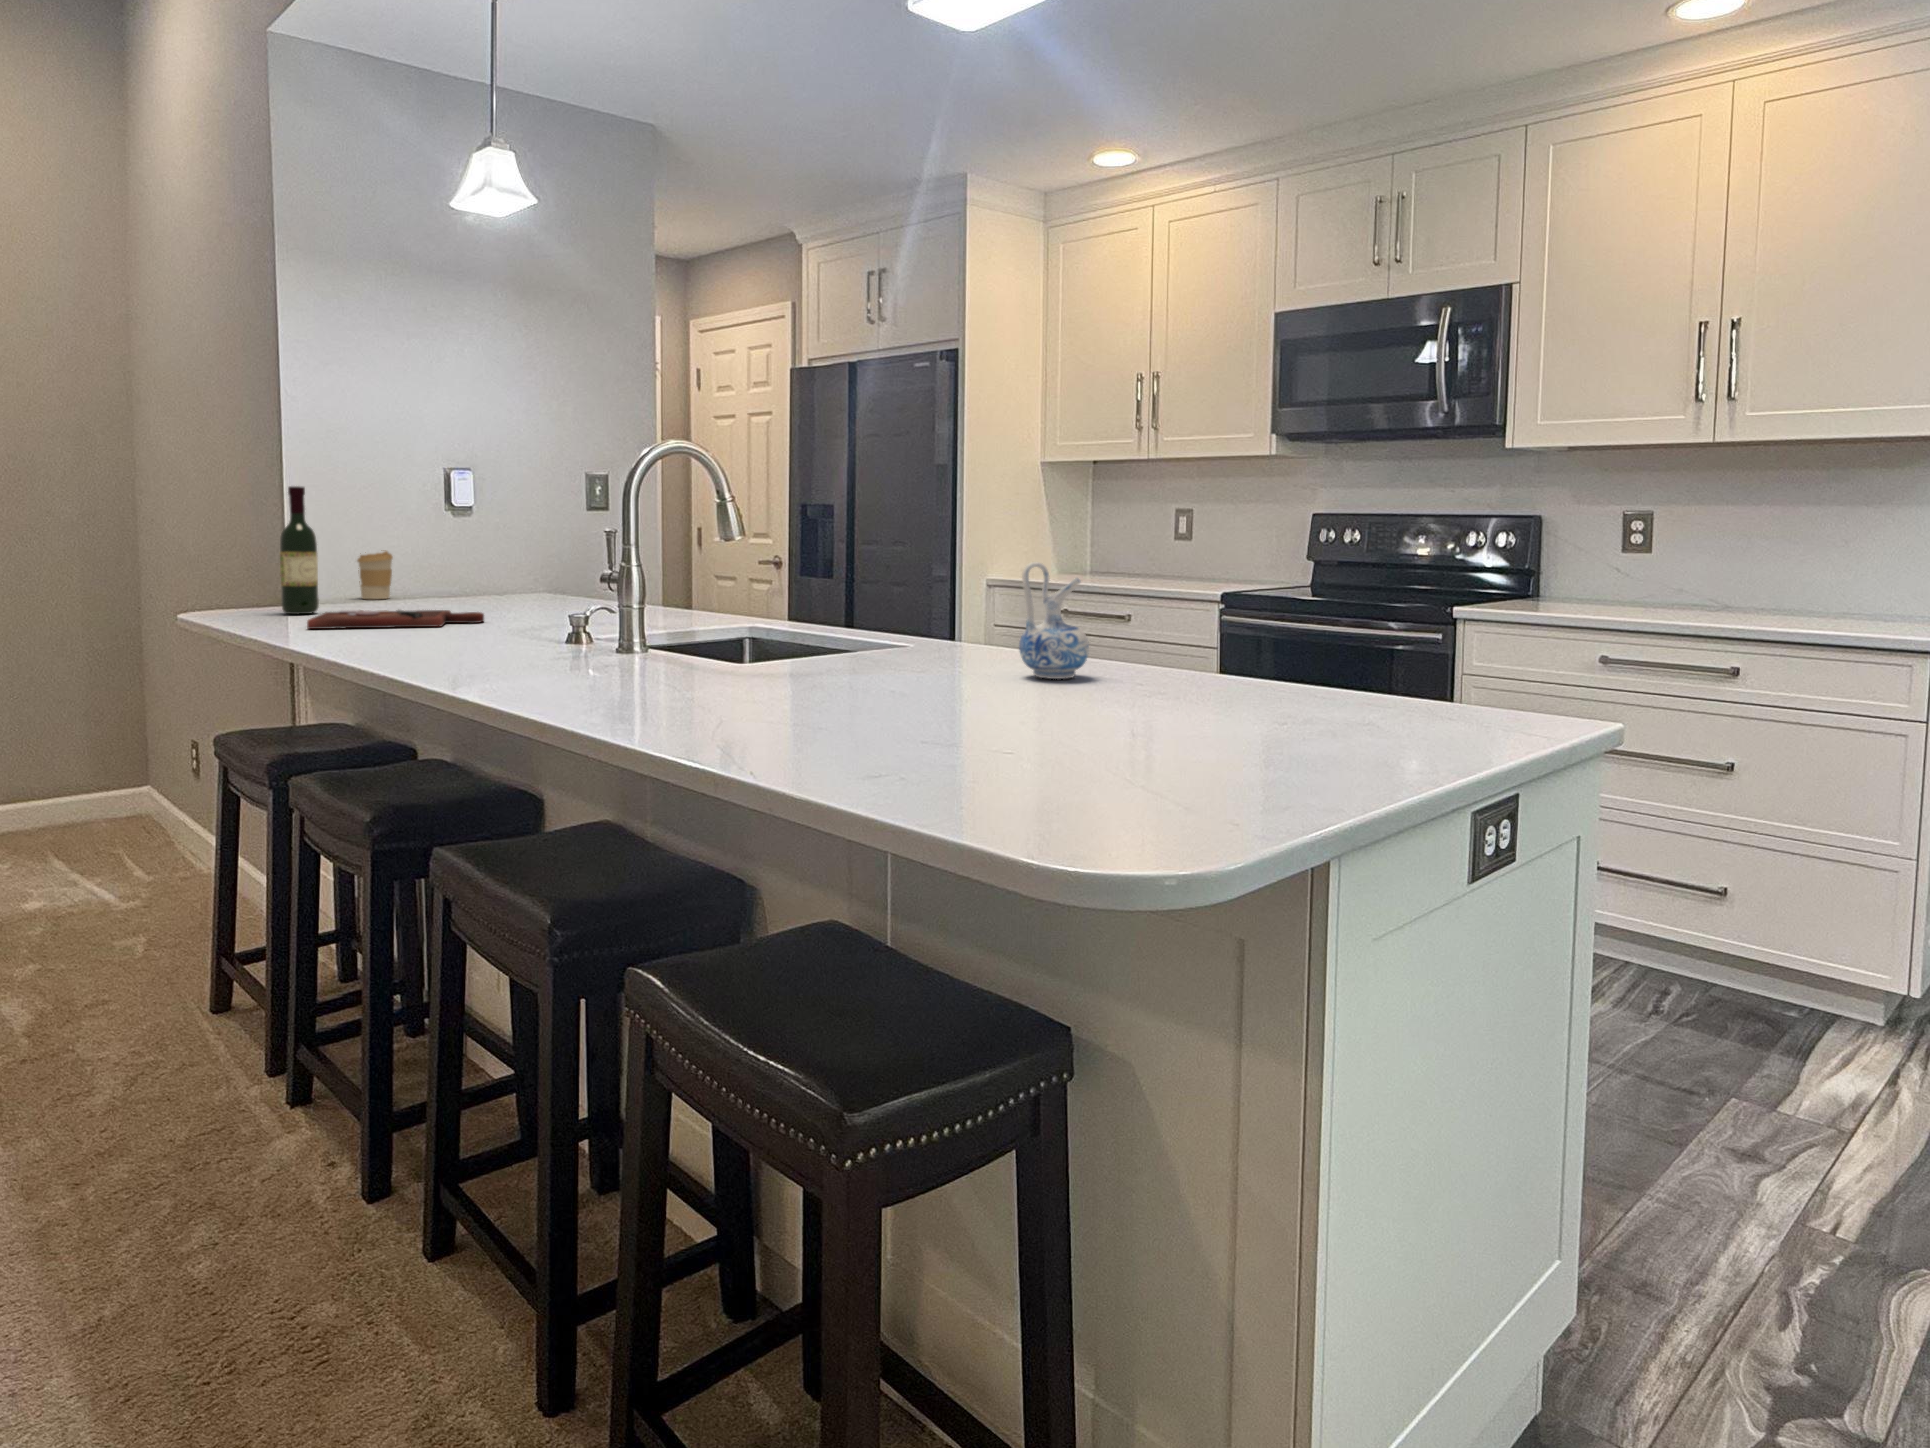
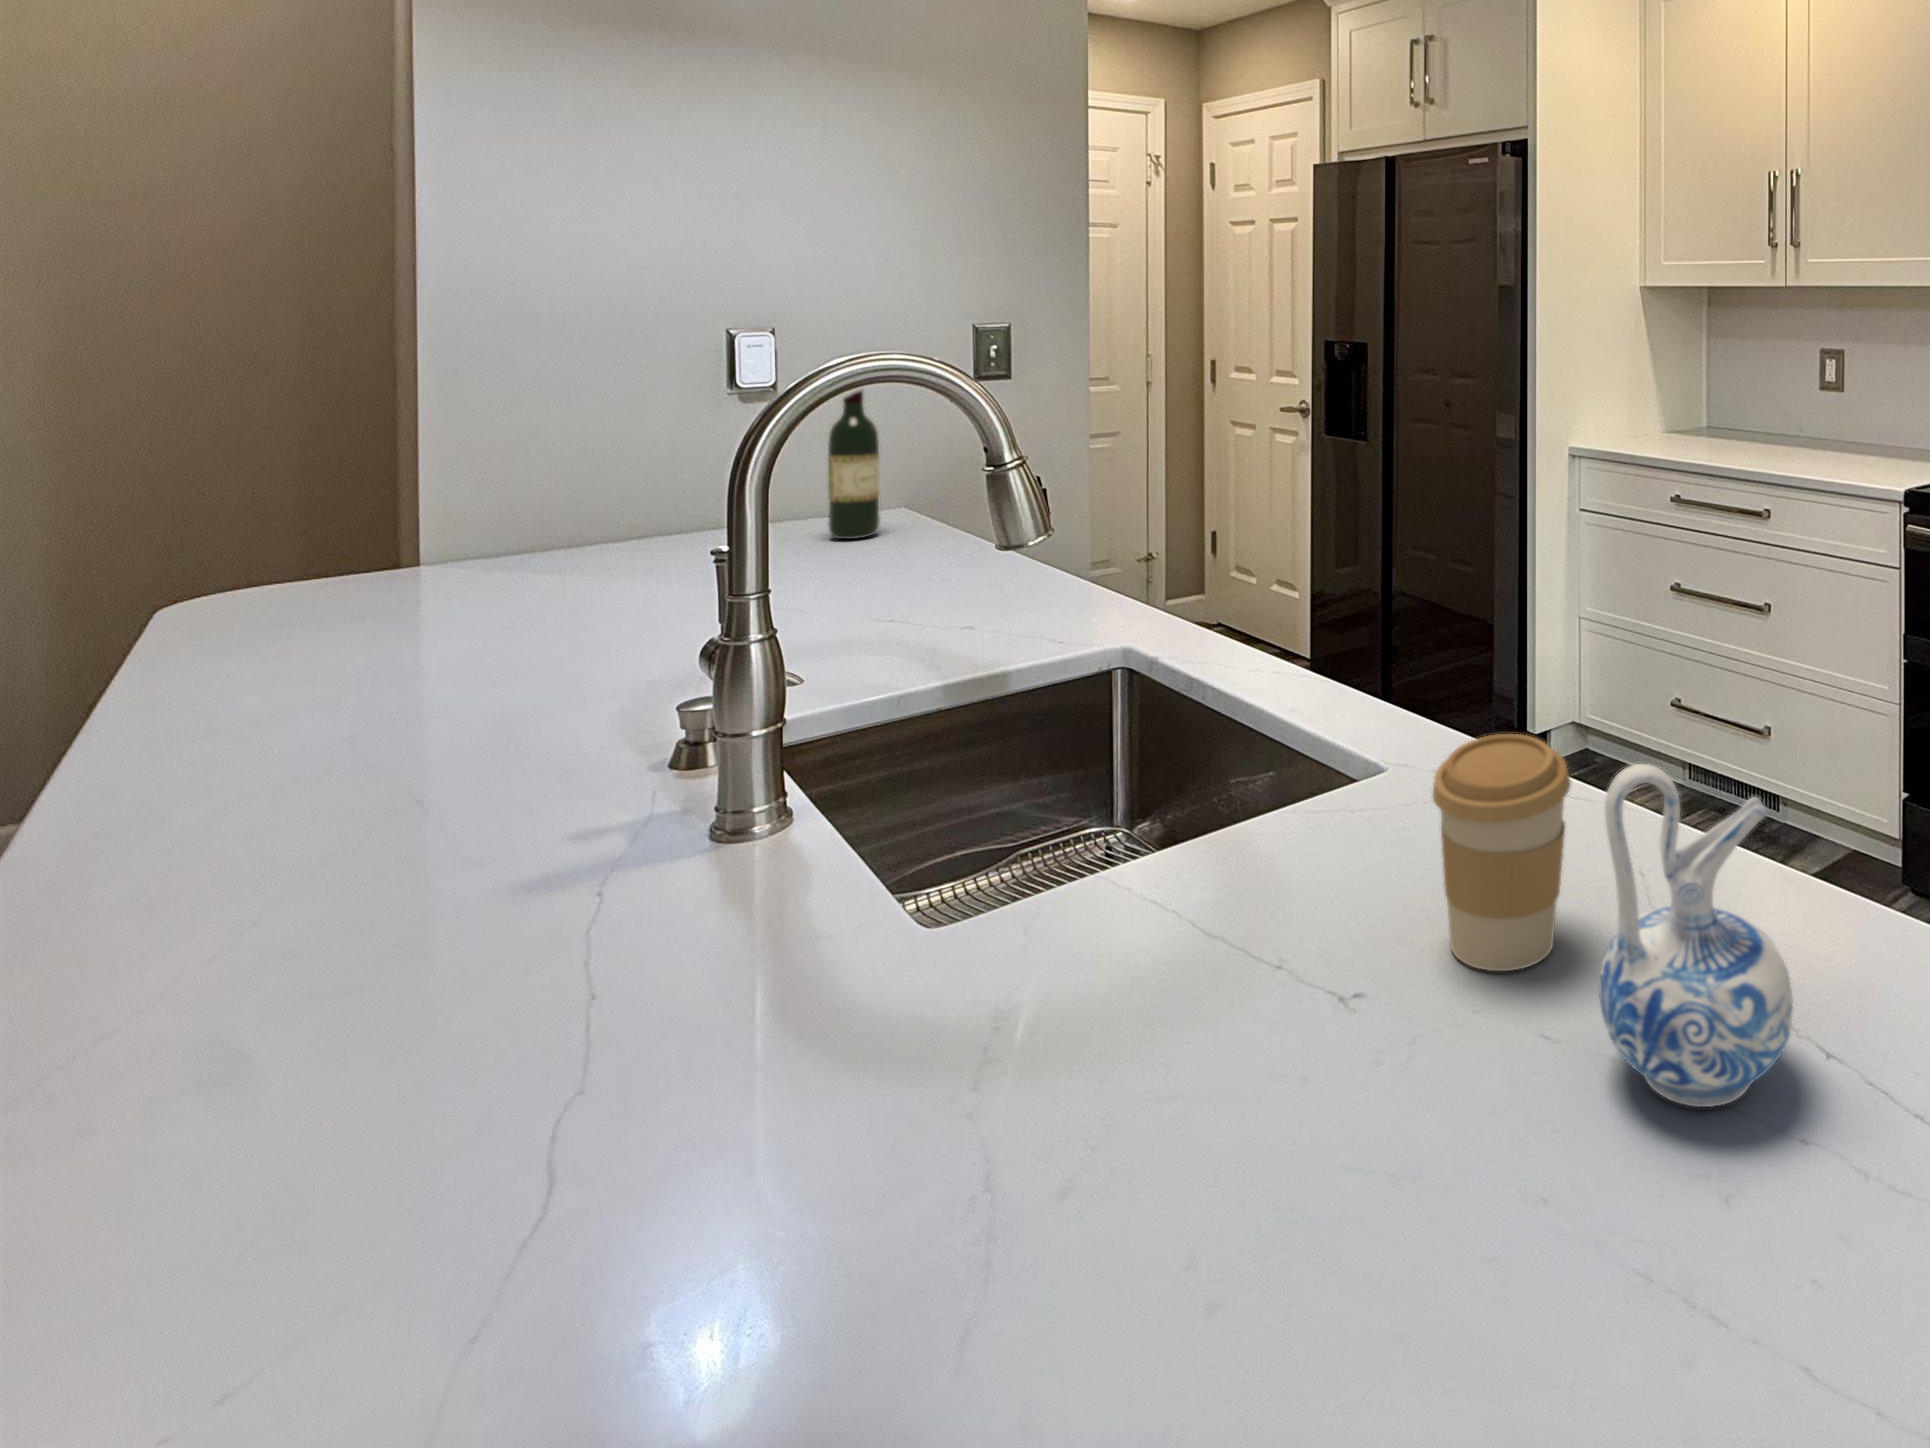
wine bottle: present [280,486,319,614] -> present [828,391,880,539]
coffee cup: present [357,551,393,599] -> present [1432,734,1571,971]
cutting board: present [307,610,484,629] -> none [227,620,635,701]

